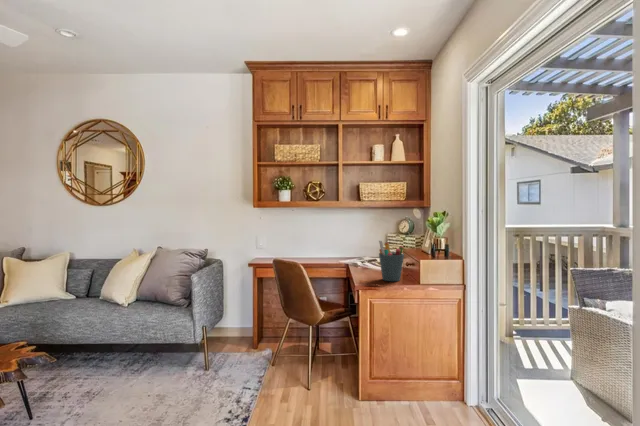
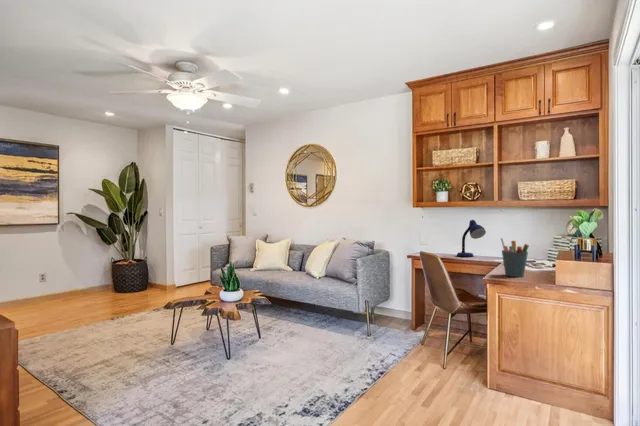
desk lamp: none [301,221,332,260] -> present [457,220,486,257]

